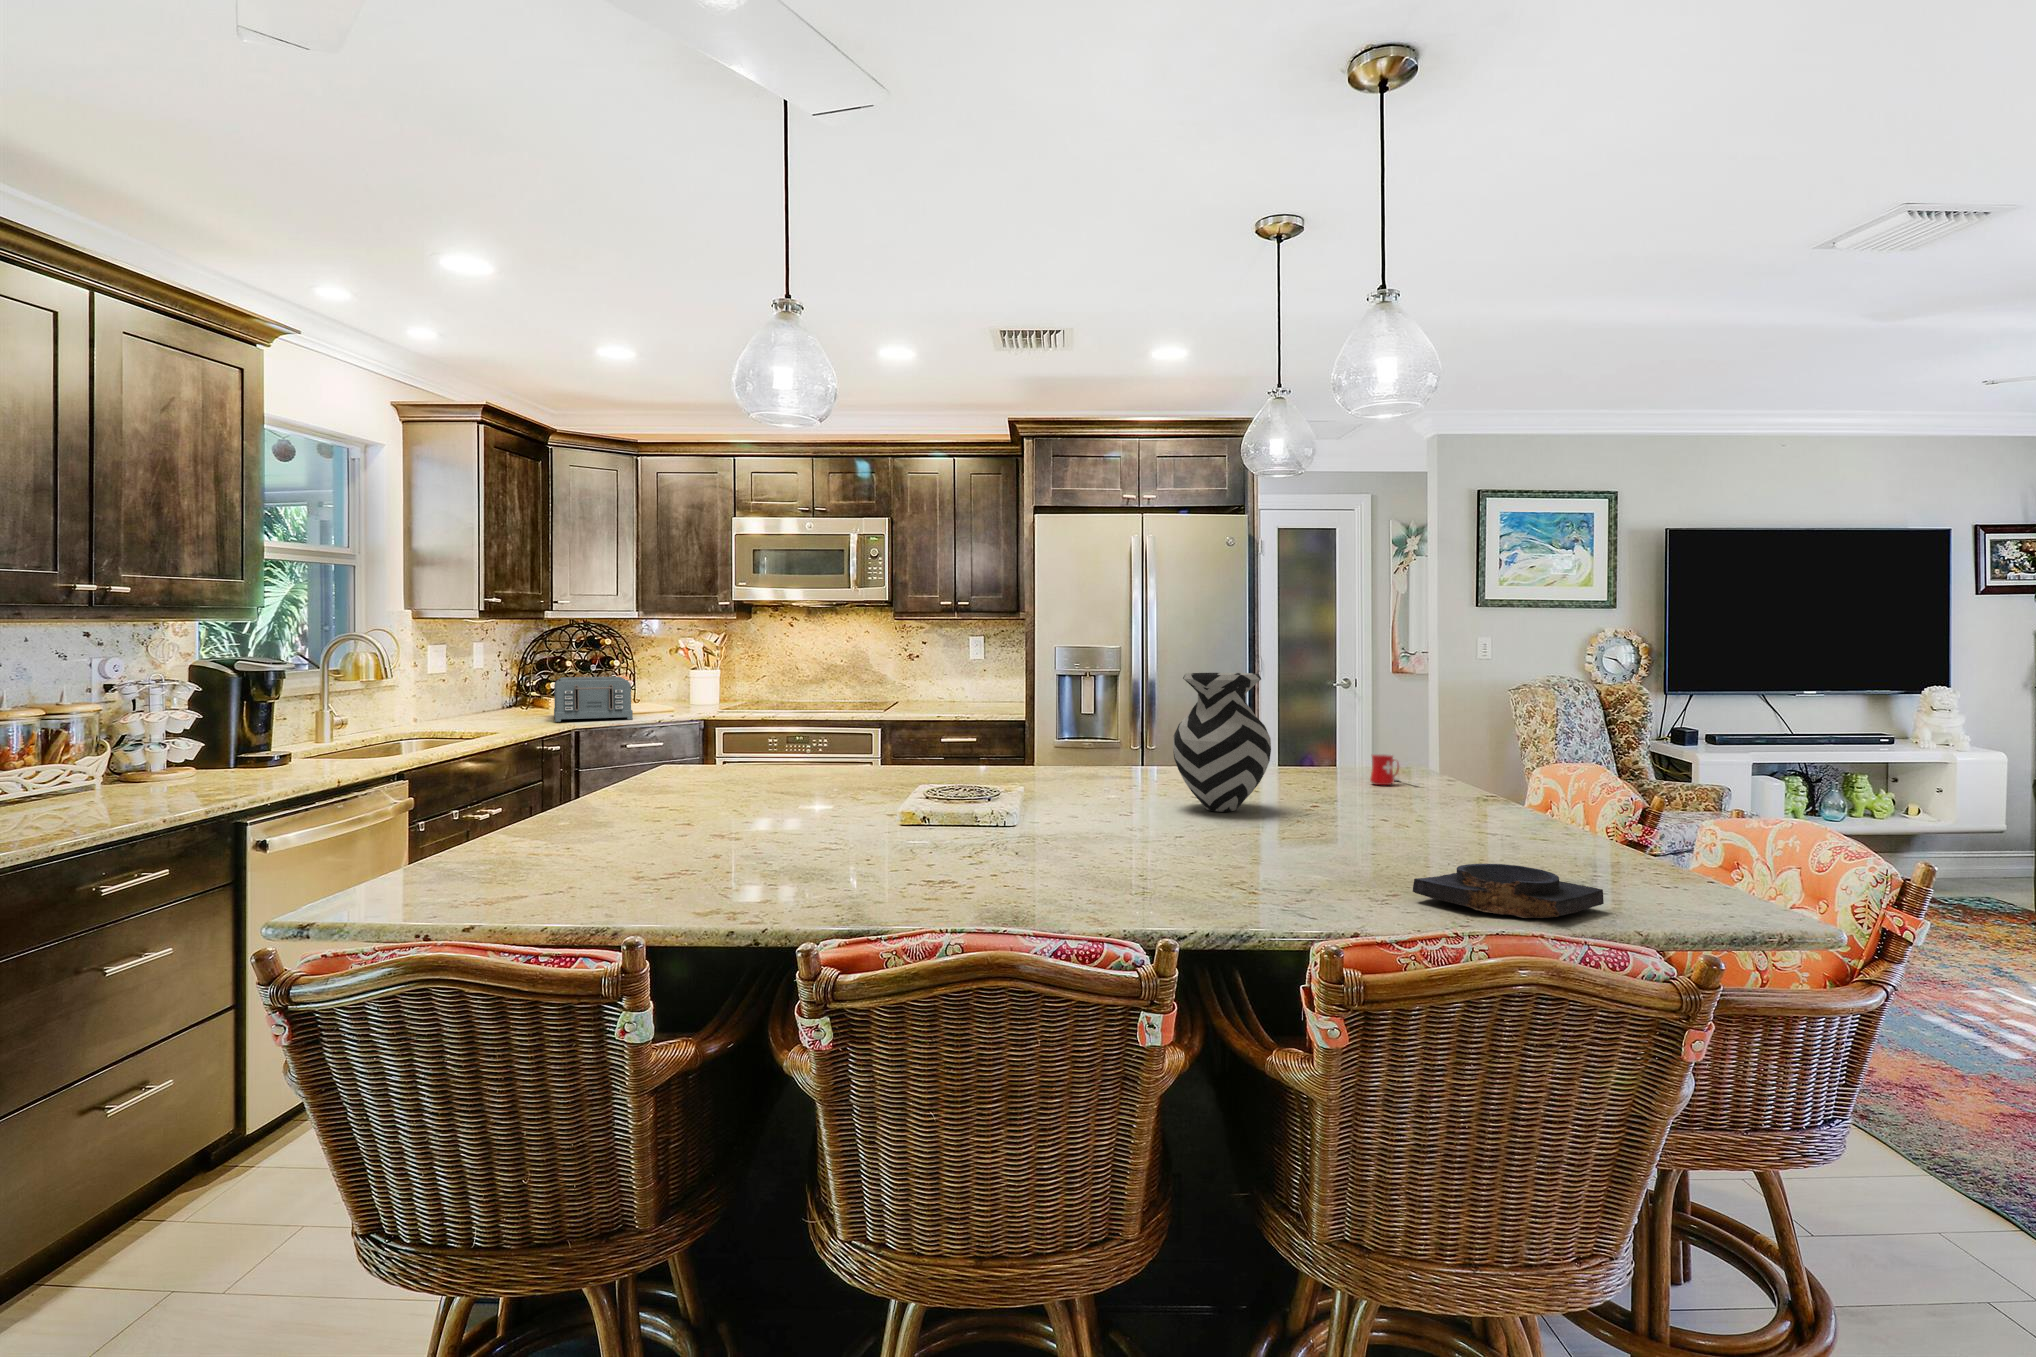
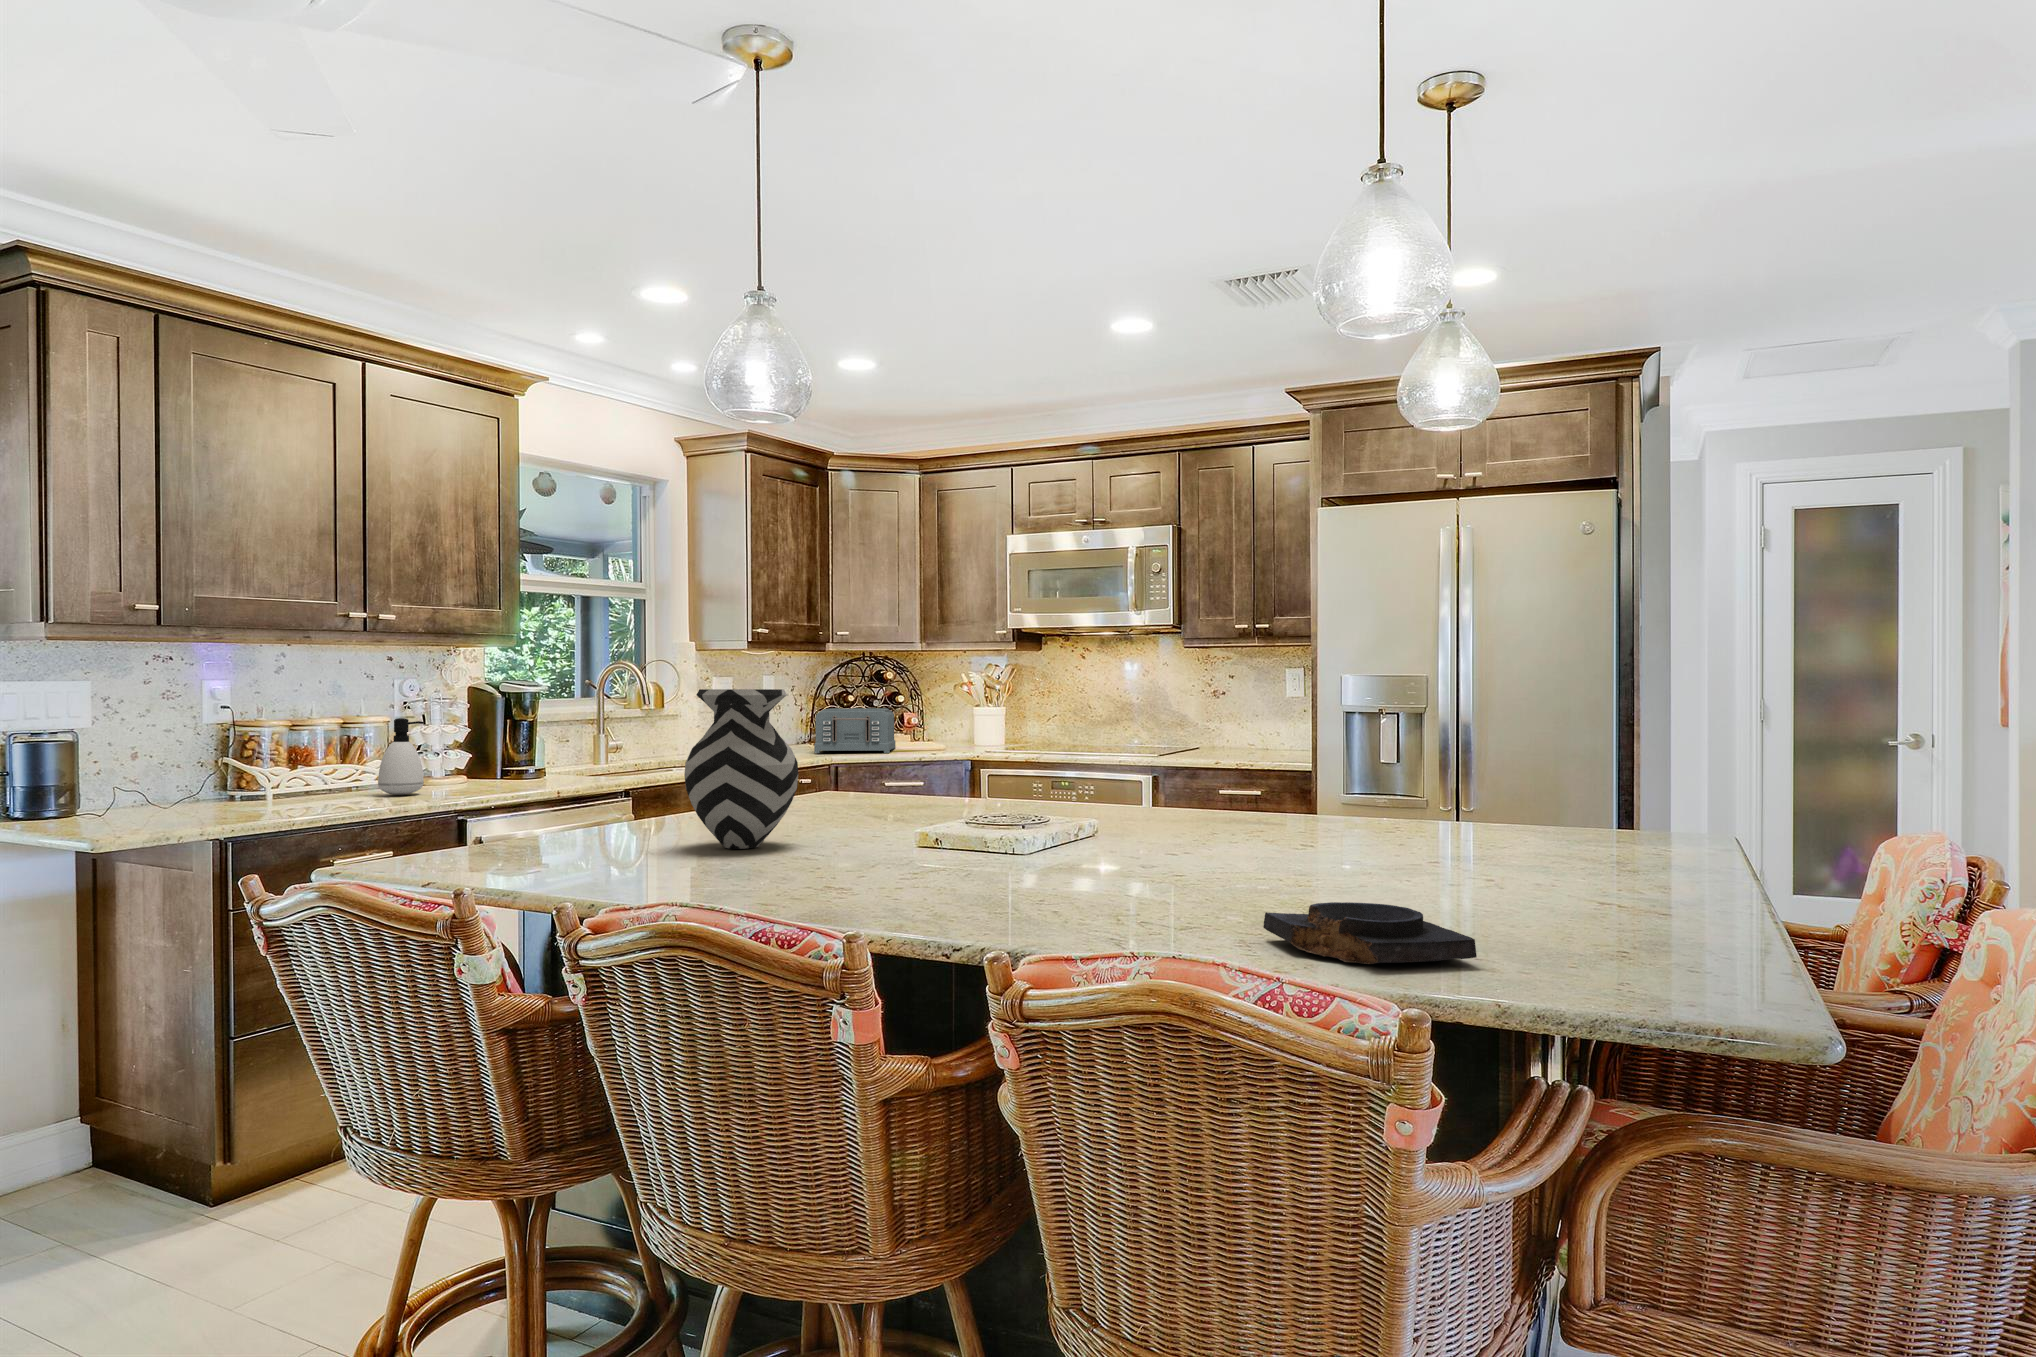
vase: present [1173,673,1271,812] -> present [684,689,798,849]
soap dispenser: none [108,706,170,795] -> present [378,718,424,795]
mug: present [1370,754,1400,785] -> none [1567,801,1632,843]

